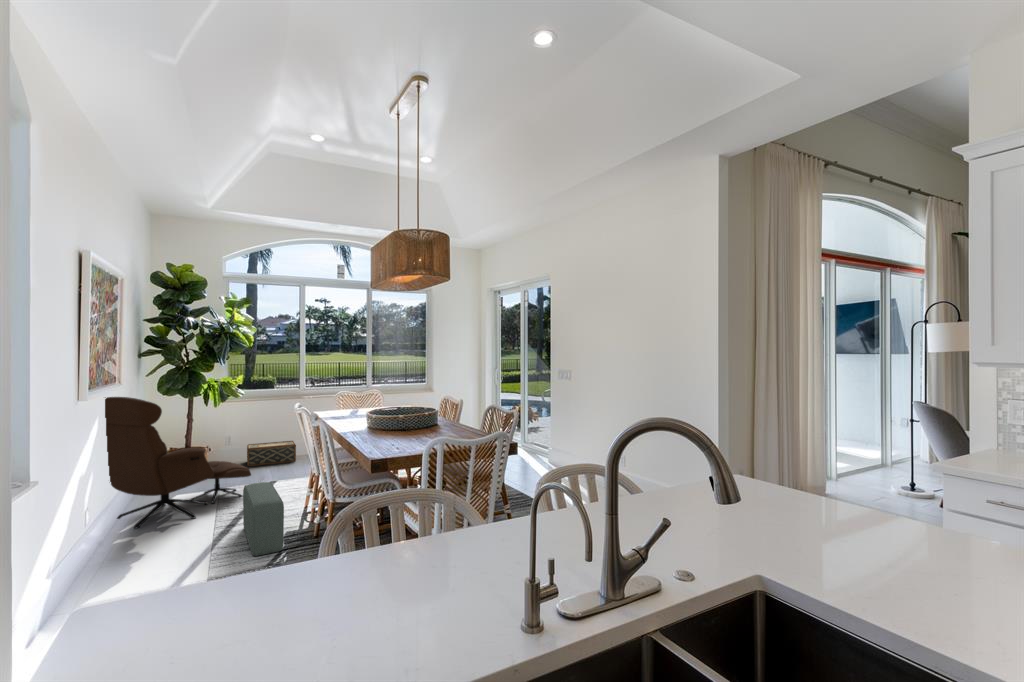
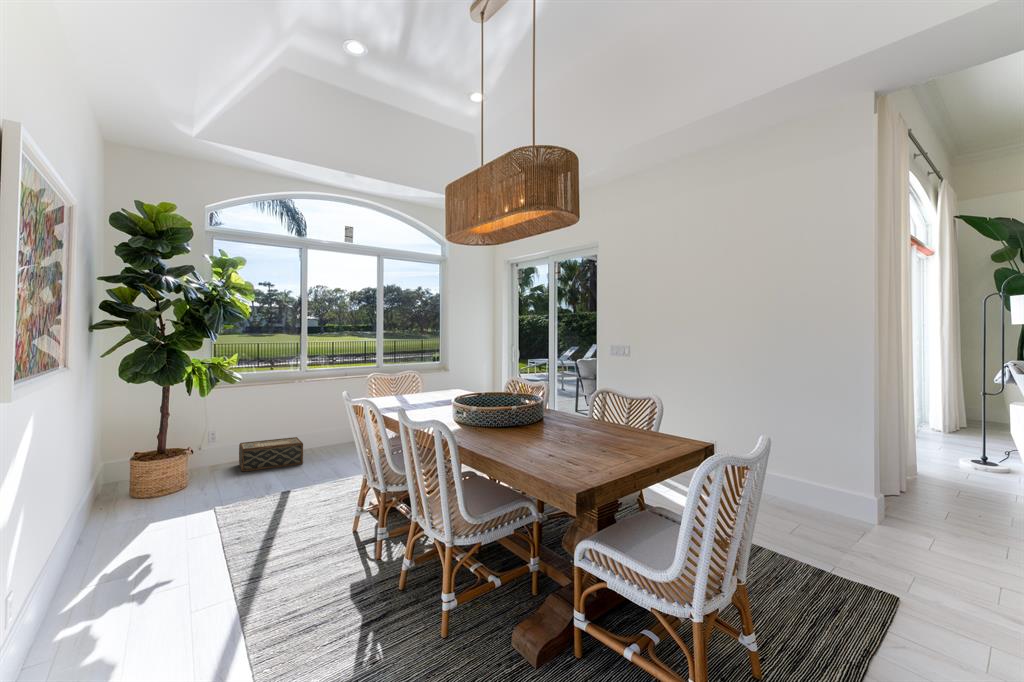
lounge chair: present [105,397,251,529] -> none [19,389,260,595]
pouf: present [243,482,284,556] -> none [268,517,349,655]

